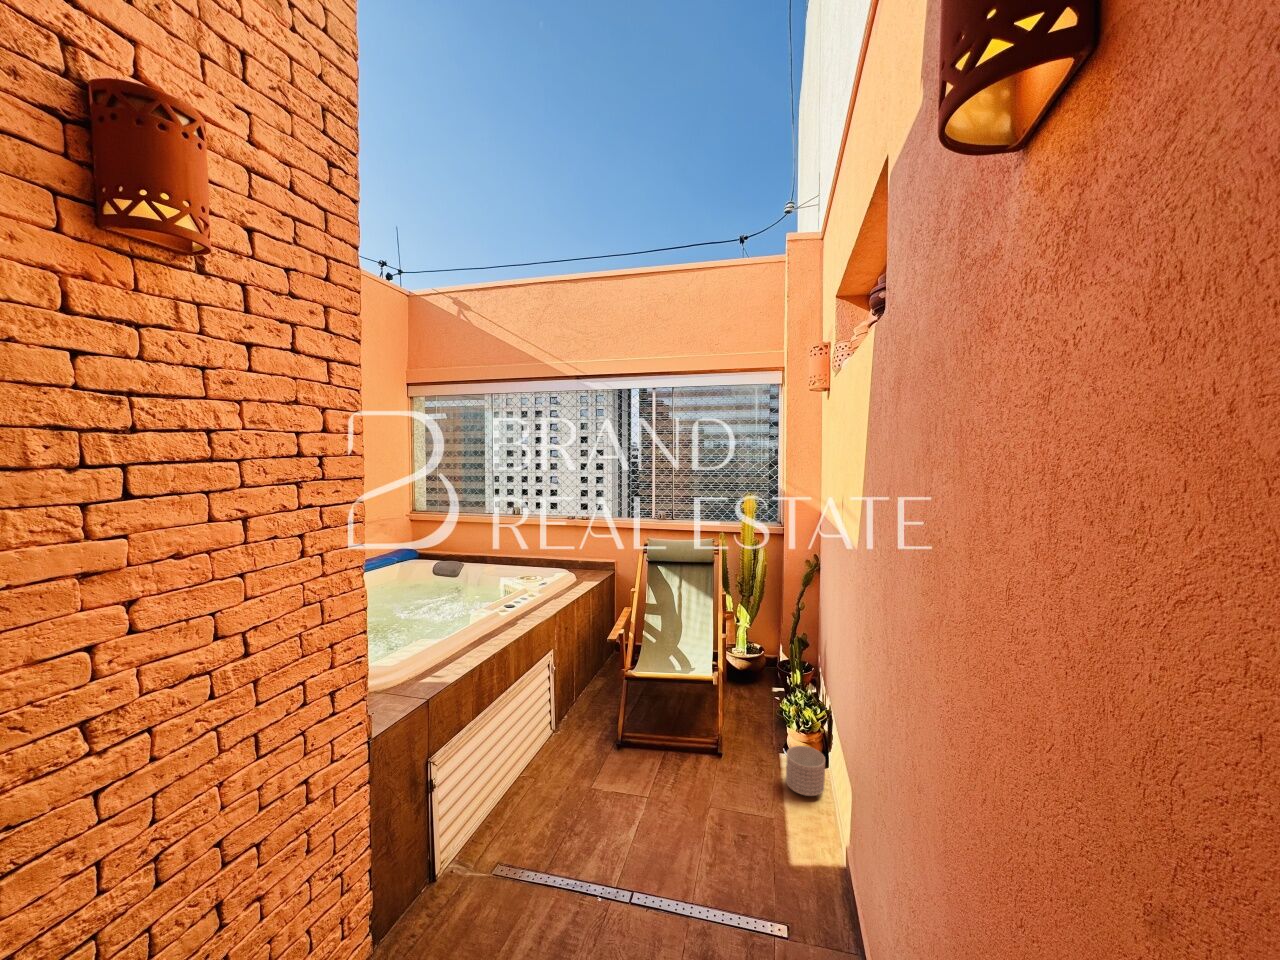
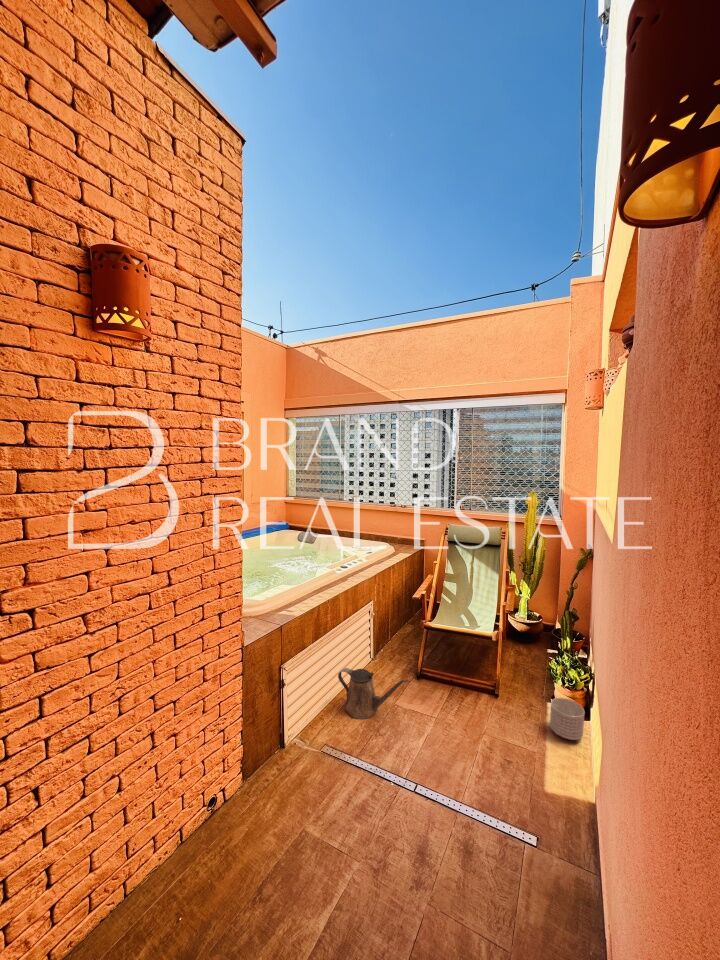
watering can: none [510,746,610,817] -> present [338,668,407,719]

